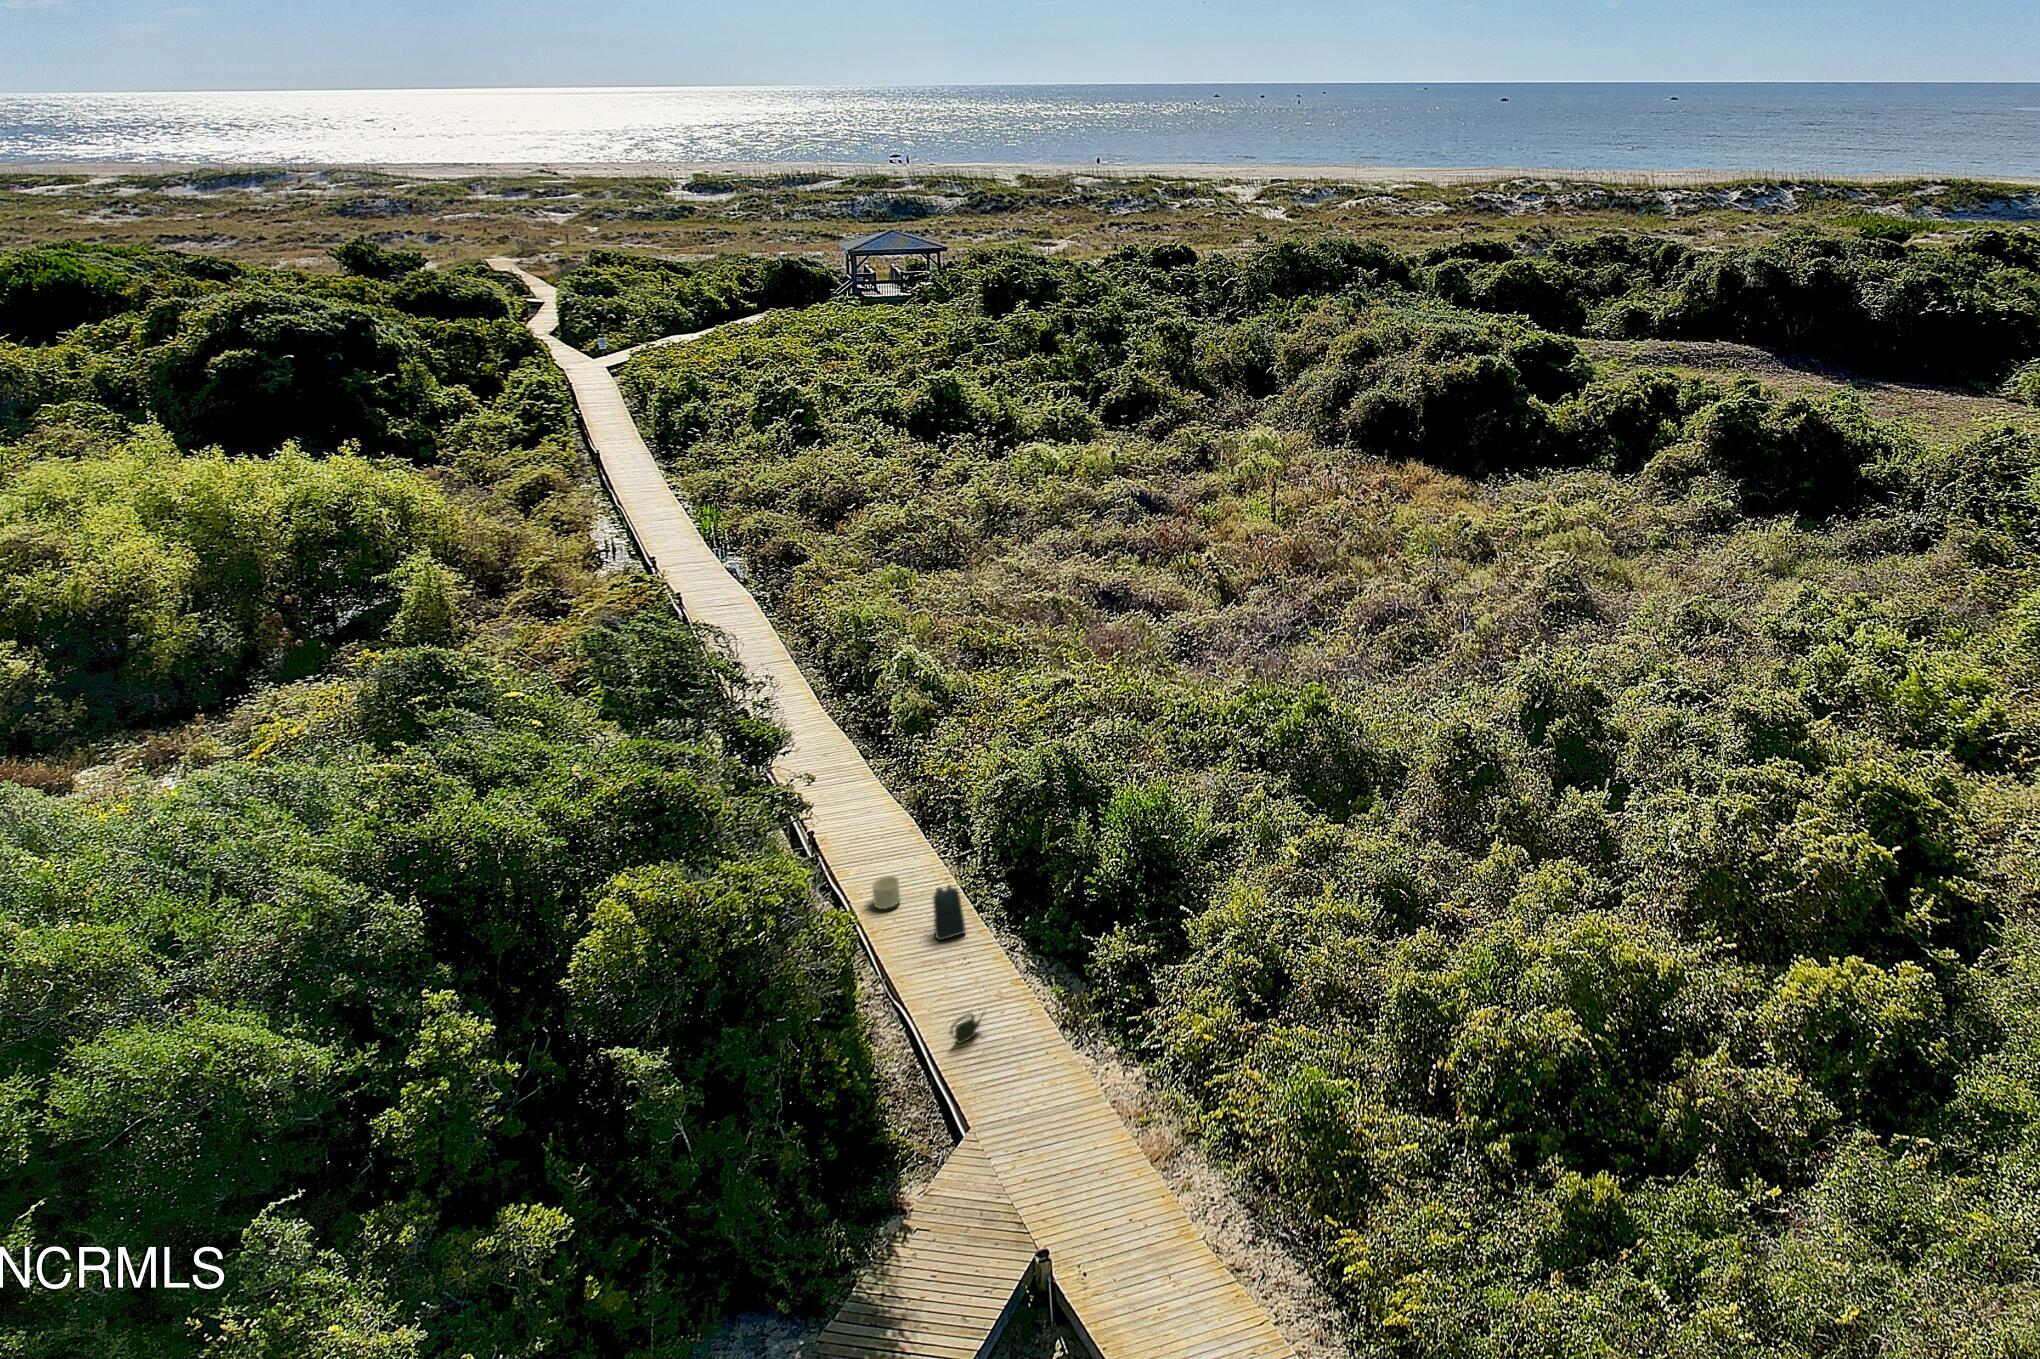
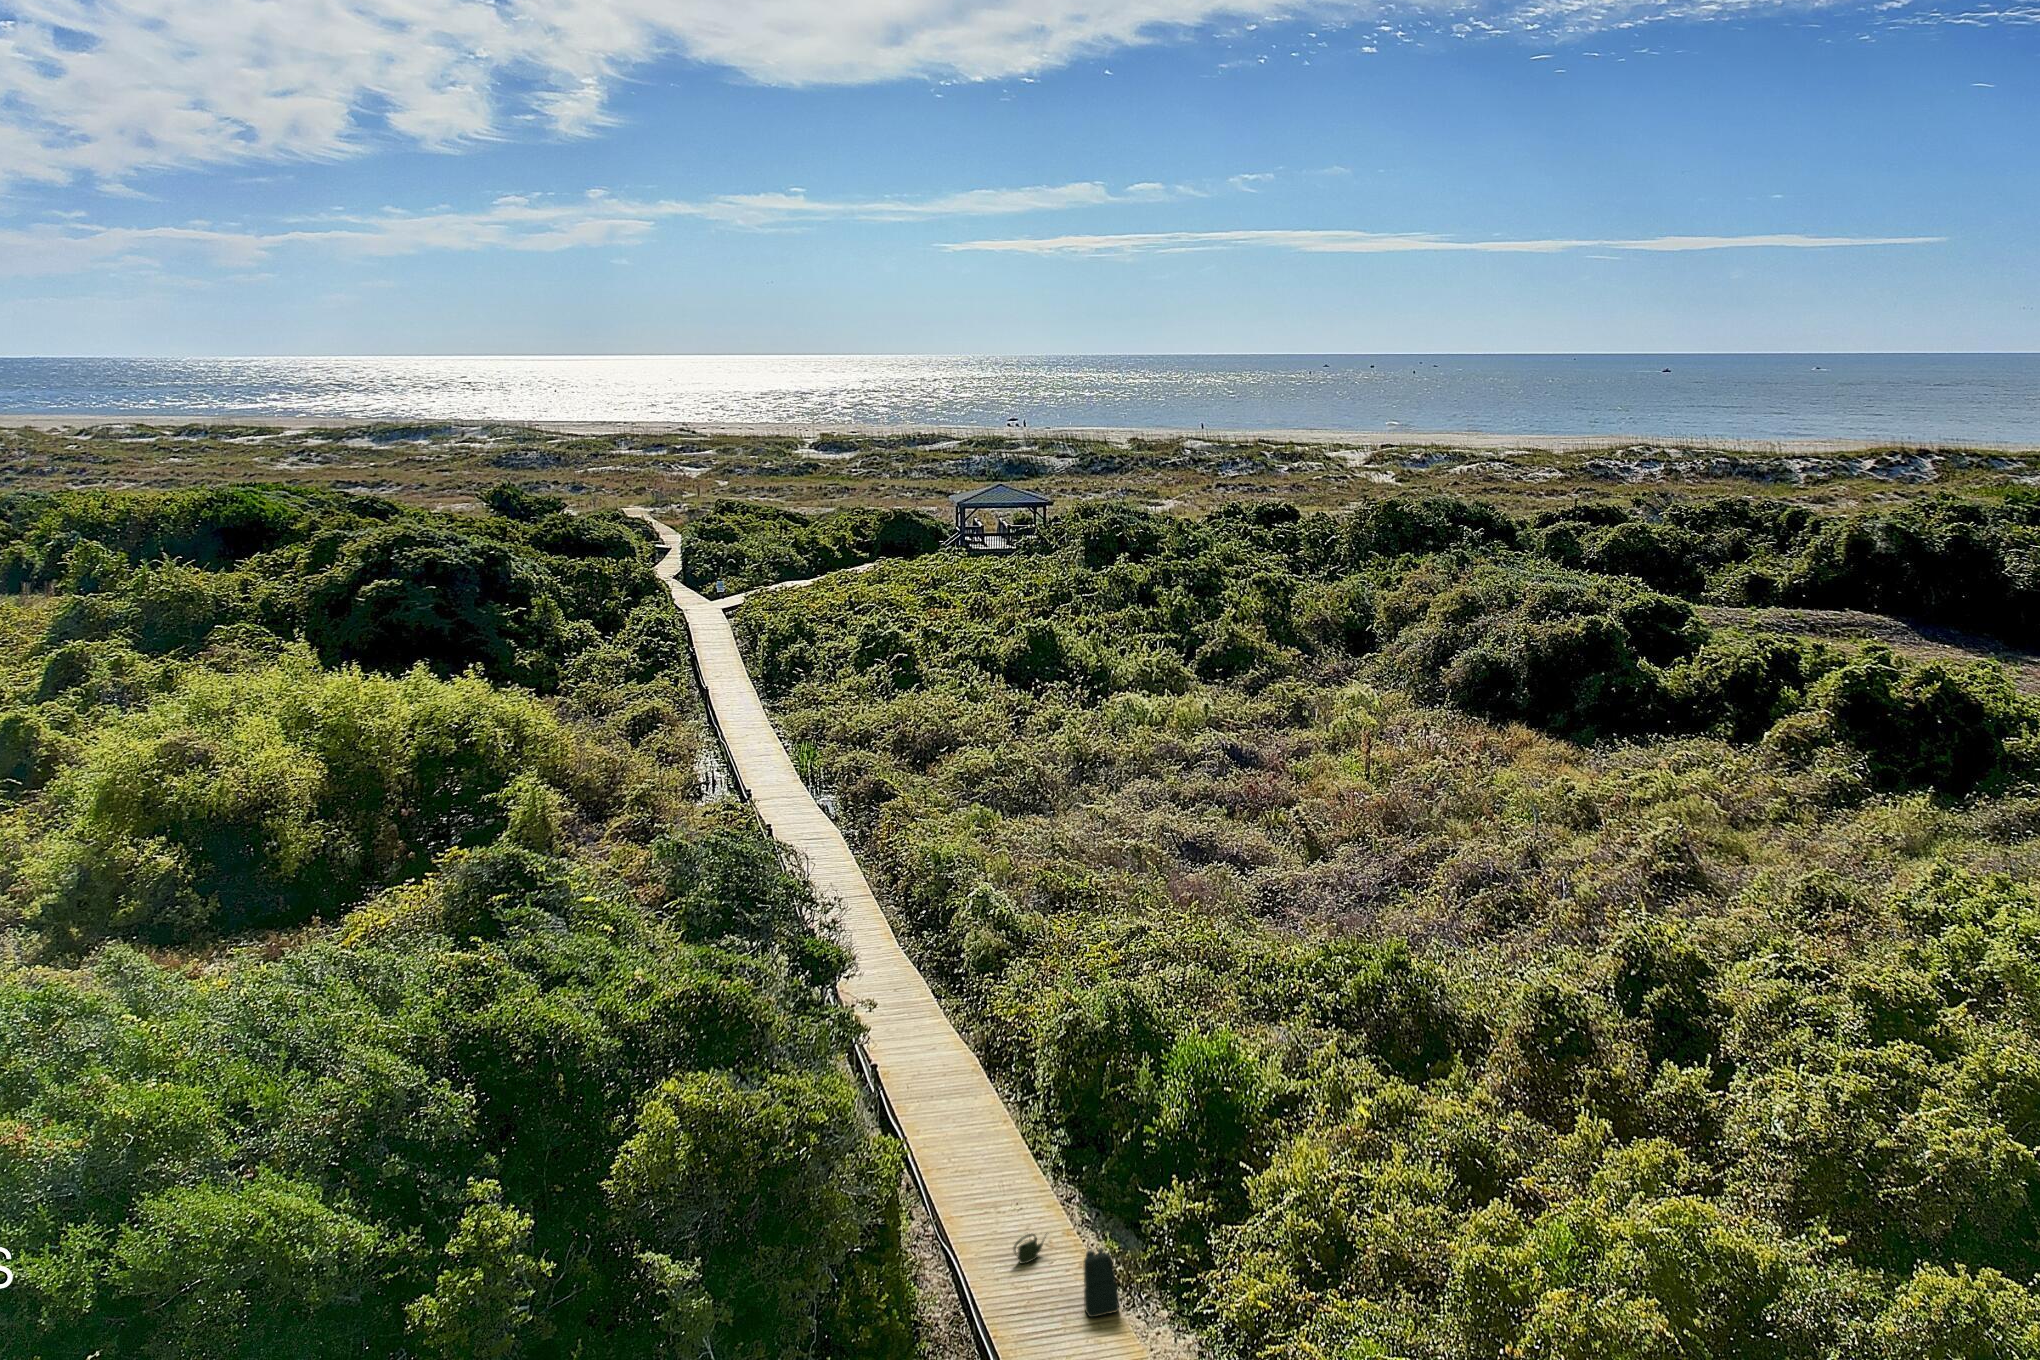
planter: present [872,876,900,909] -> none [946,1100,972,1132]
backpack: present [933,885,965,940] -> present [1084,1248,1119,1317]

